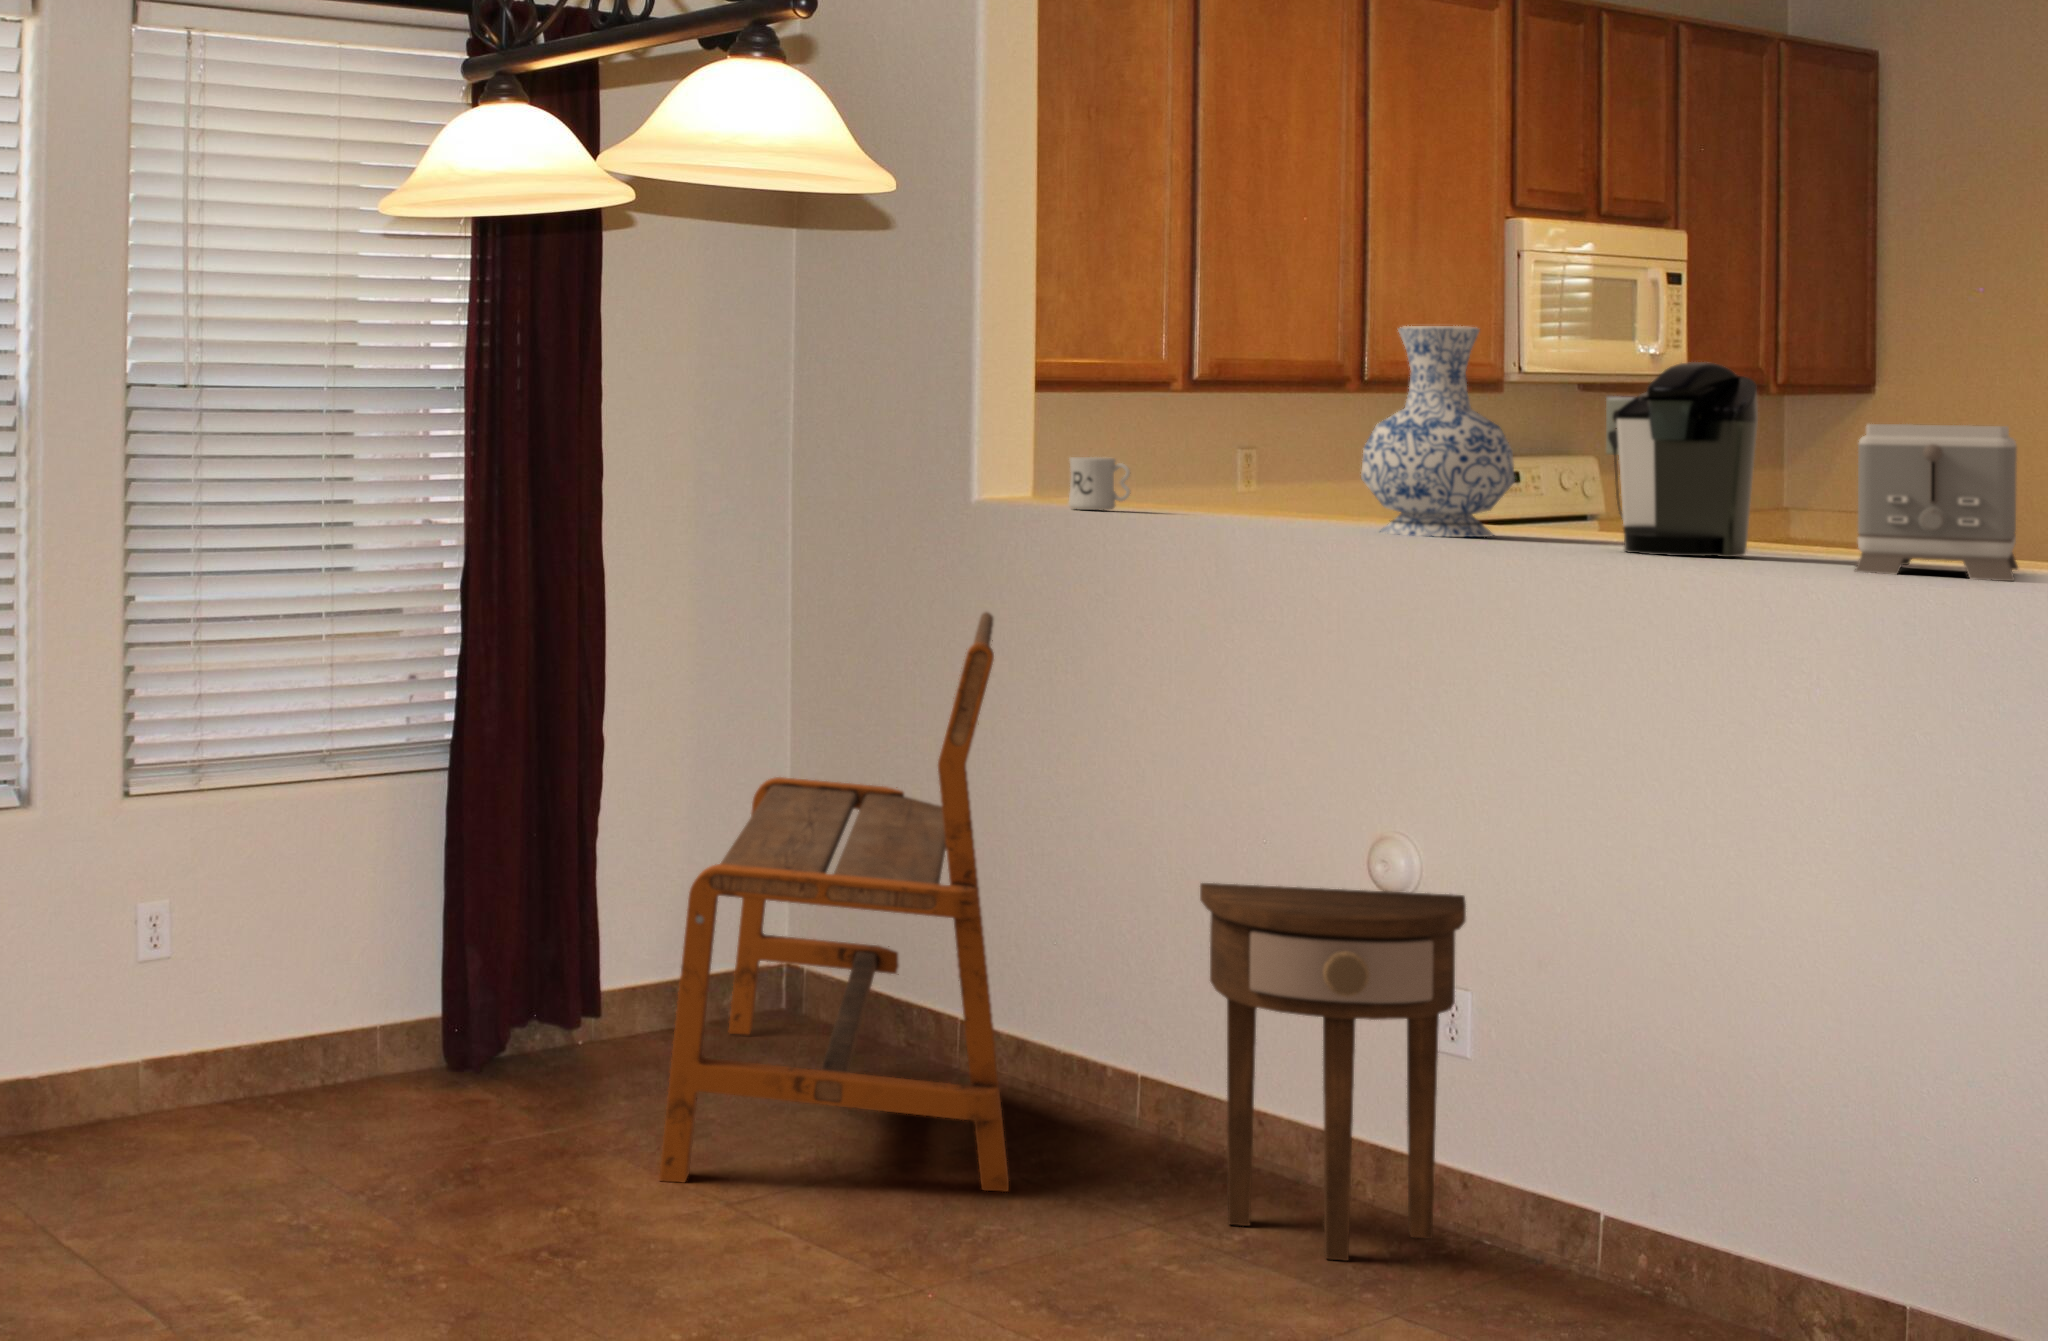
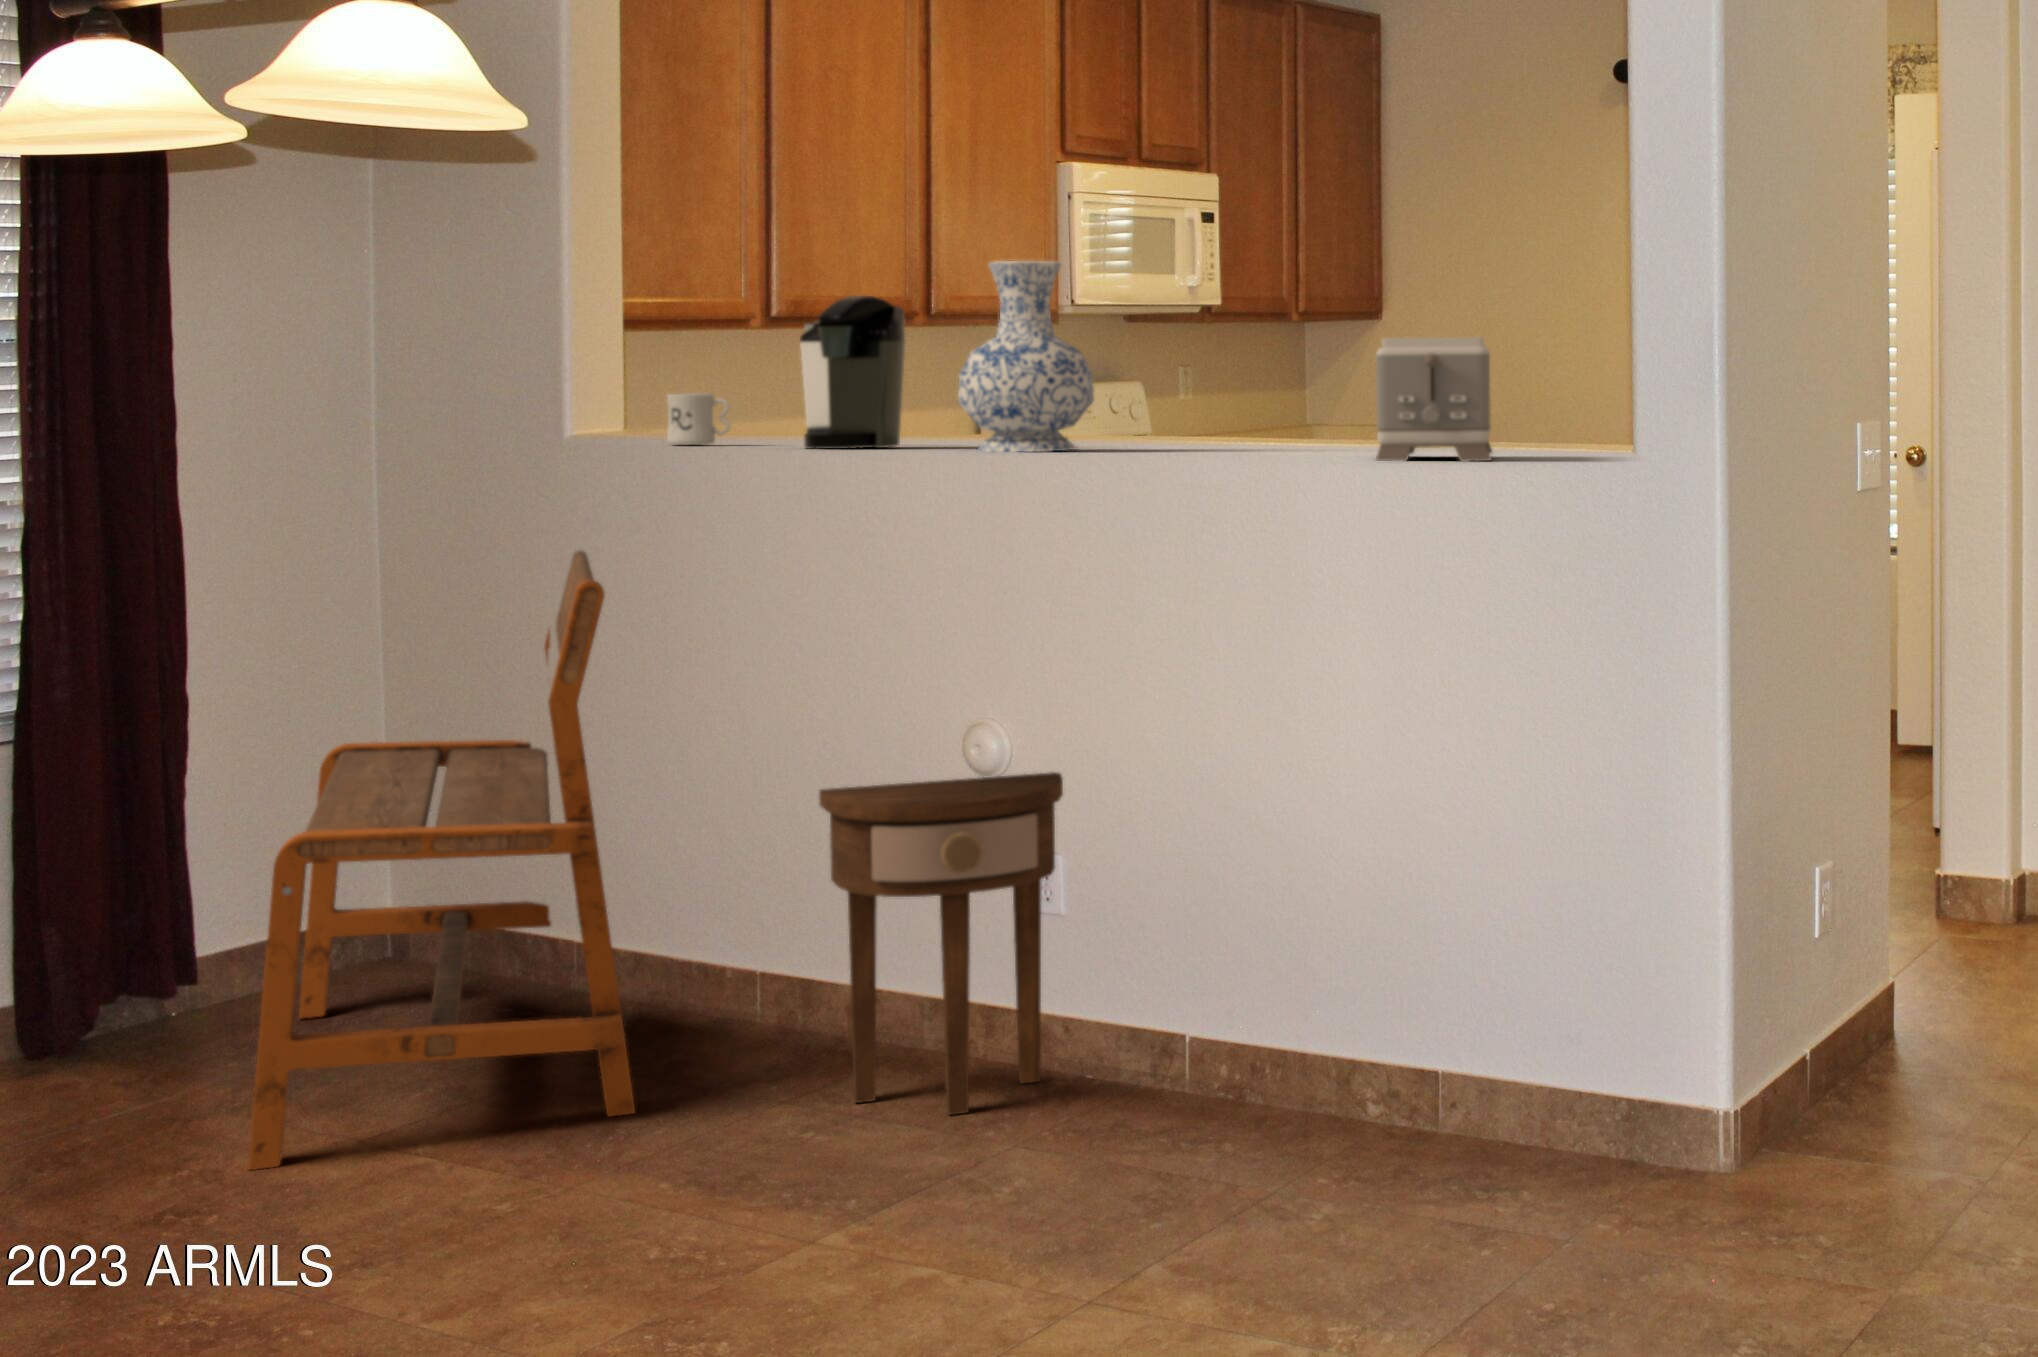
coffee maker: present [1606,362,1758,557] -> present [800,295,905,449]

